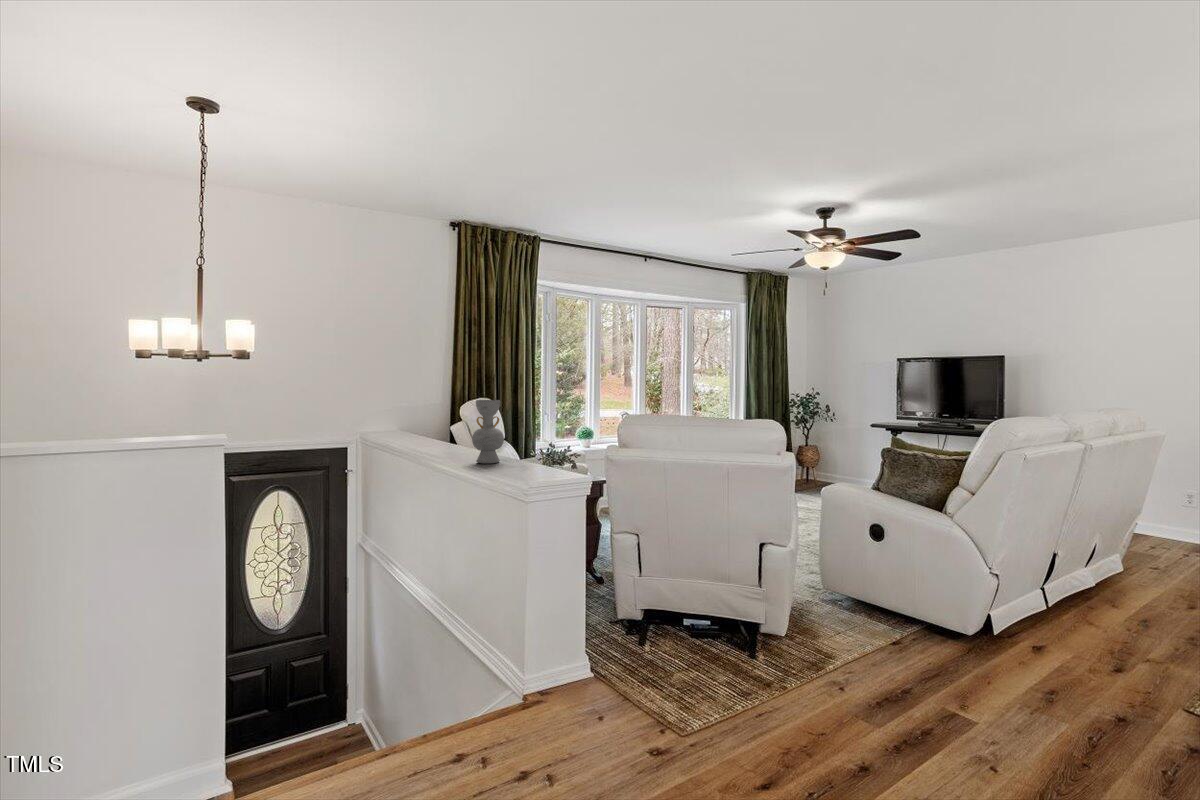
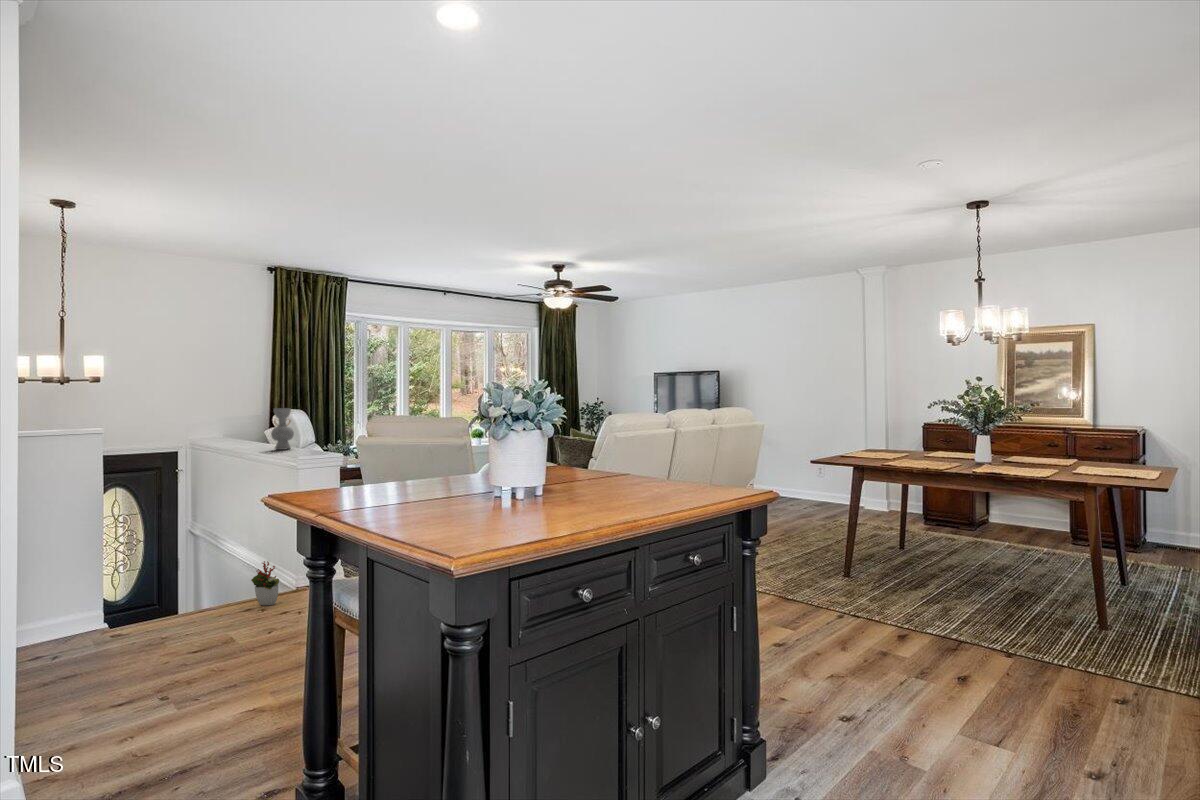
decorative plant: none [456,681,504,766] -> present [251,561,279,605]

